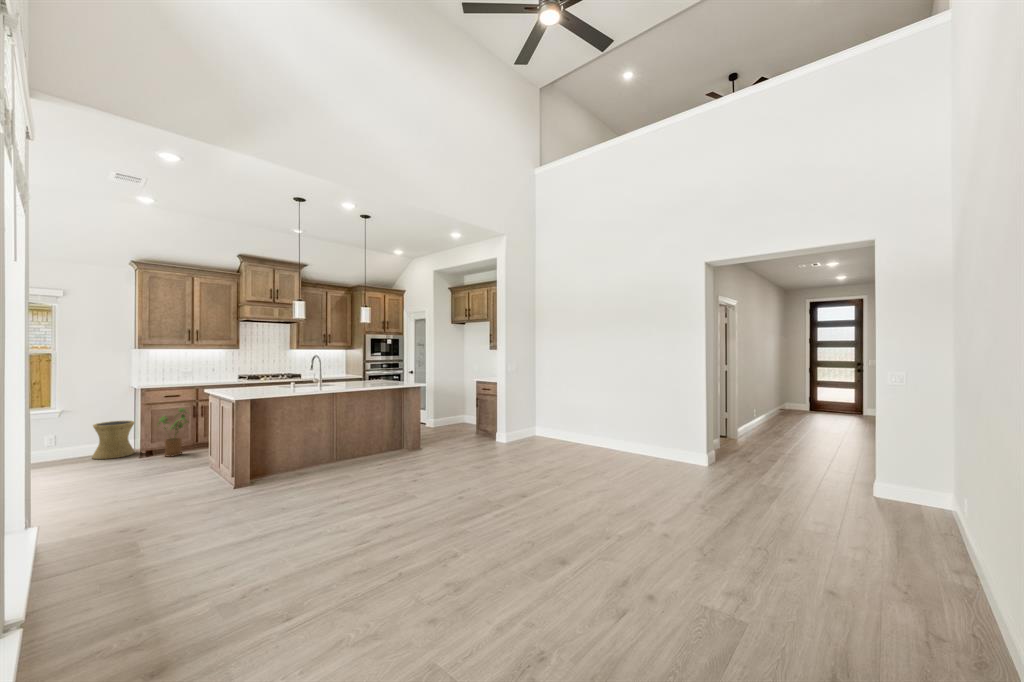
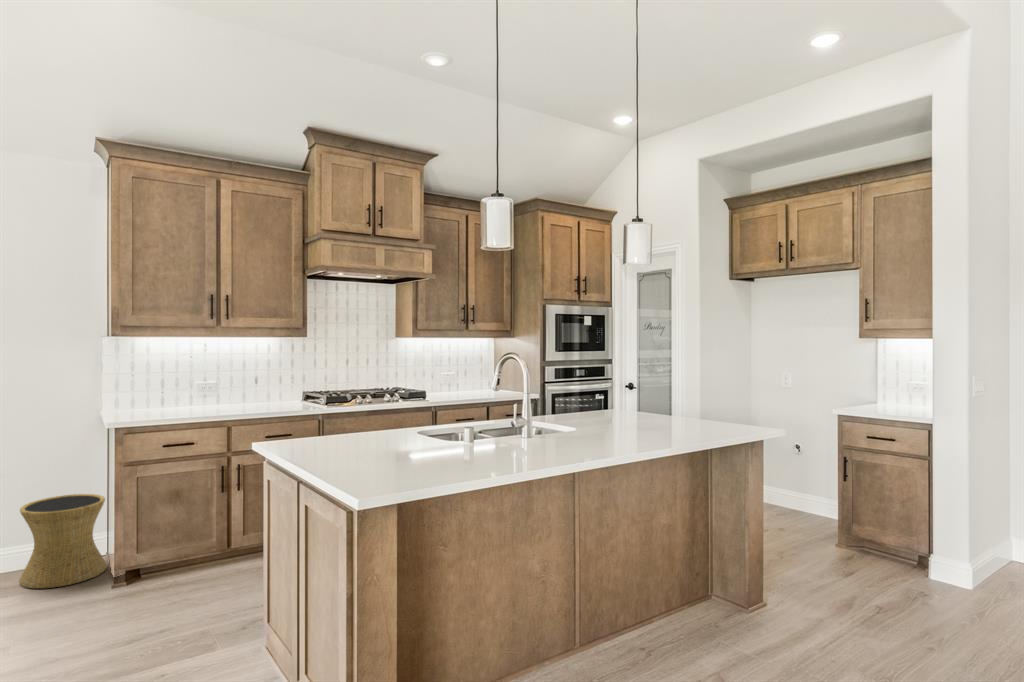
house plant: present [159,408,188,456] -> none [147,475,214,590]

